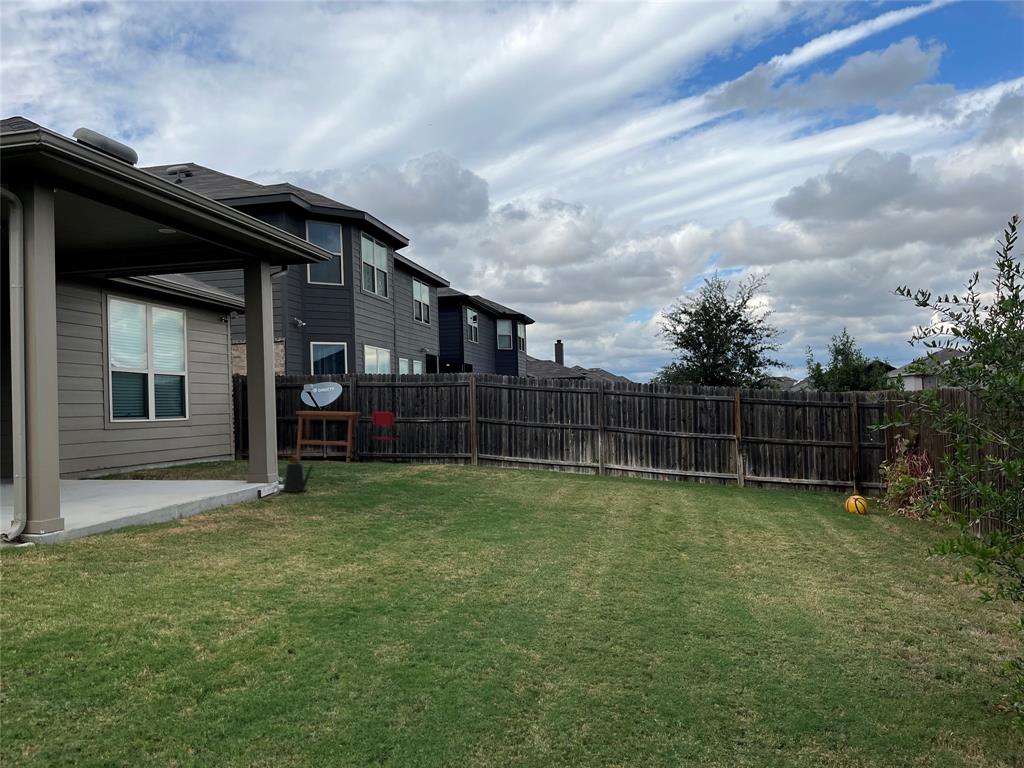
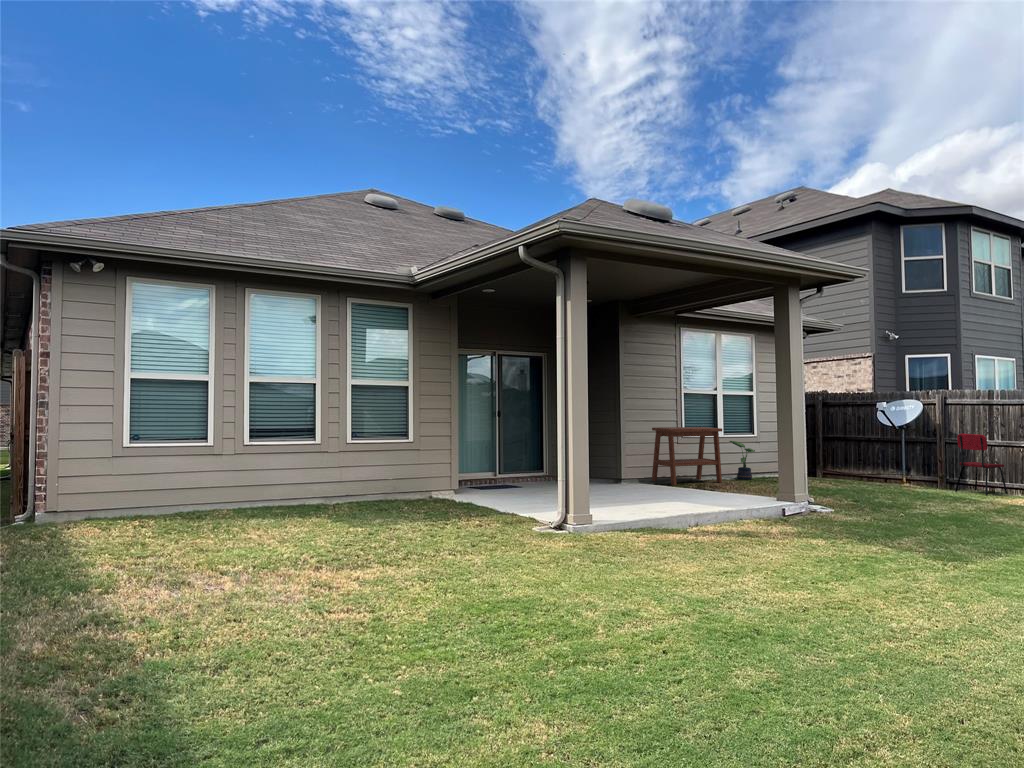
side table: present [296,411,361,462] -> present [652,427,722,485]
potted plant: none [159,425,189,467] -> present [730,441,755,480]
watering can: present [283,455,313,492] -> none [809,472,843,515]

